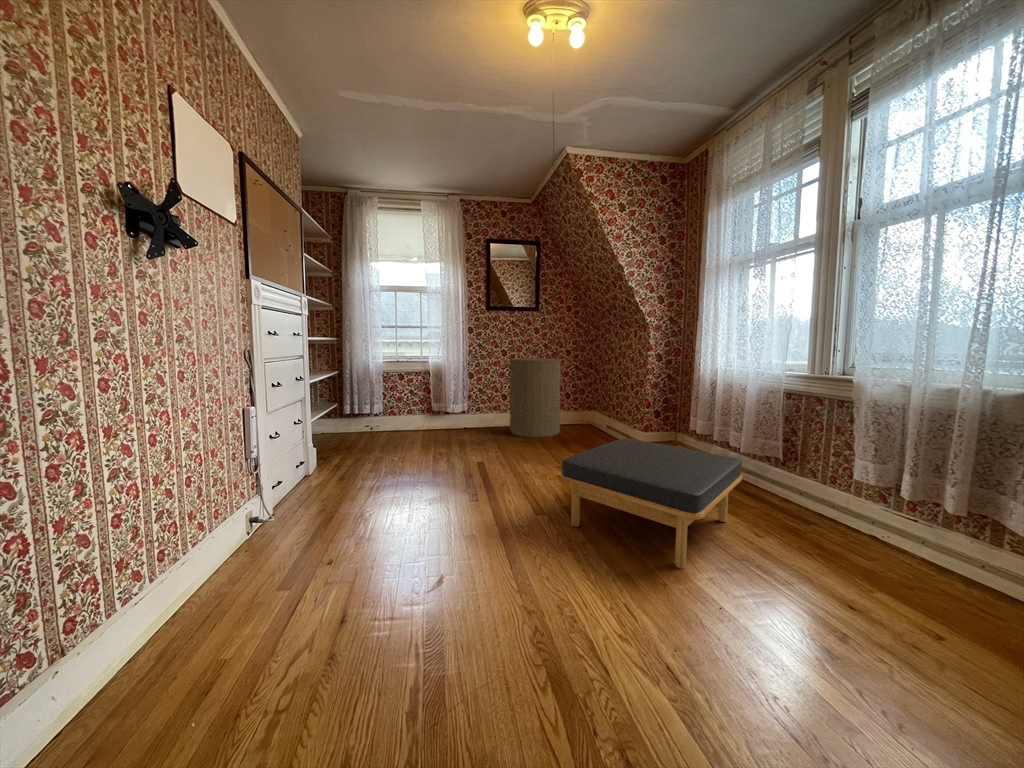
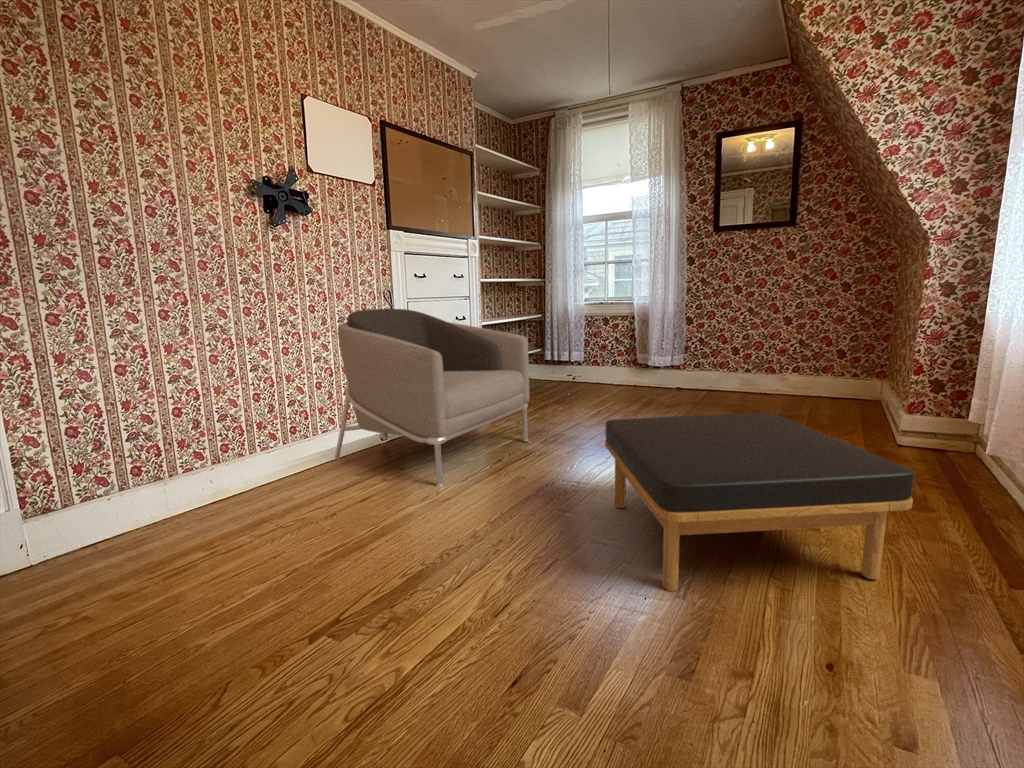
laundry hamper: present [504,347,566,438] -> none [722,278,830,414]
armchair: none [215,372,432,581] -> present [334,309,529,487]

